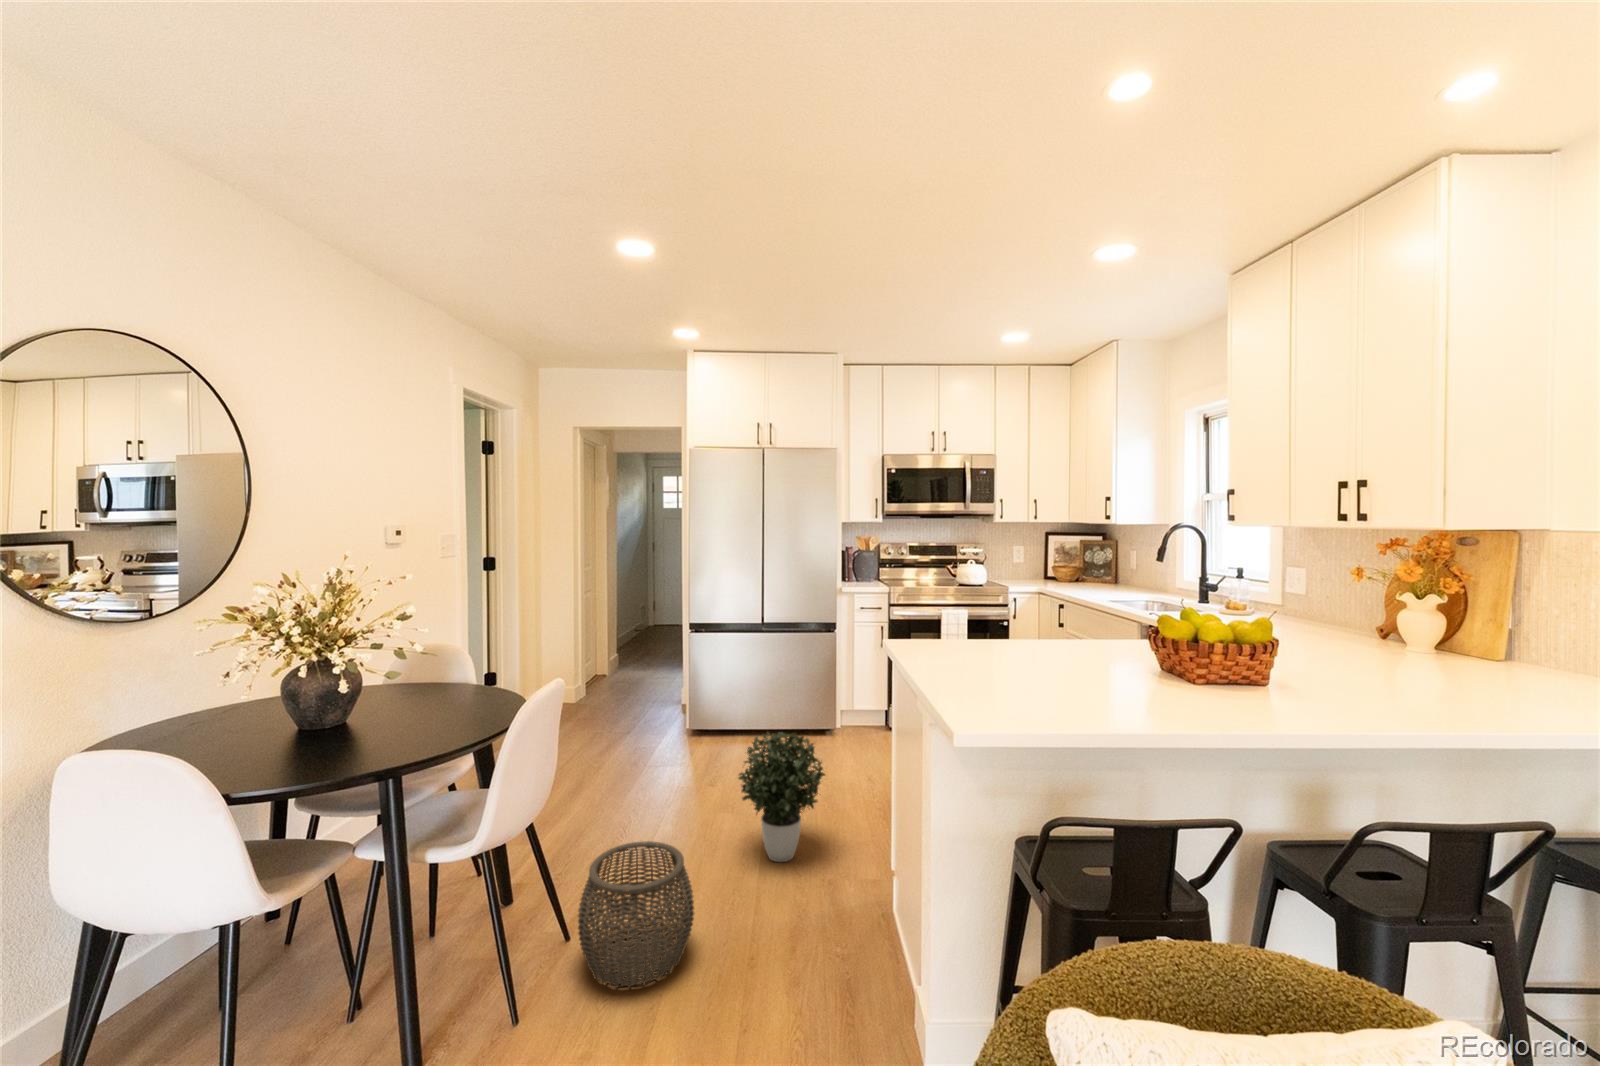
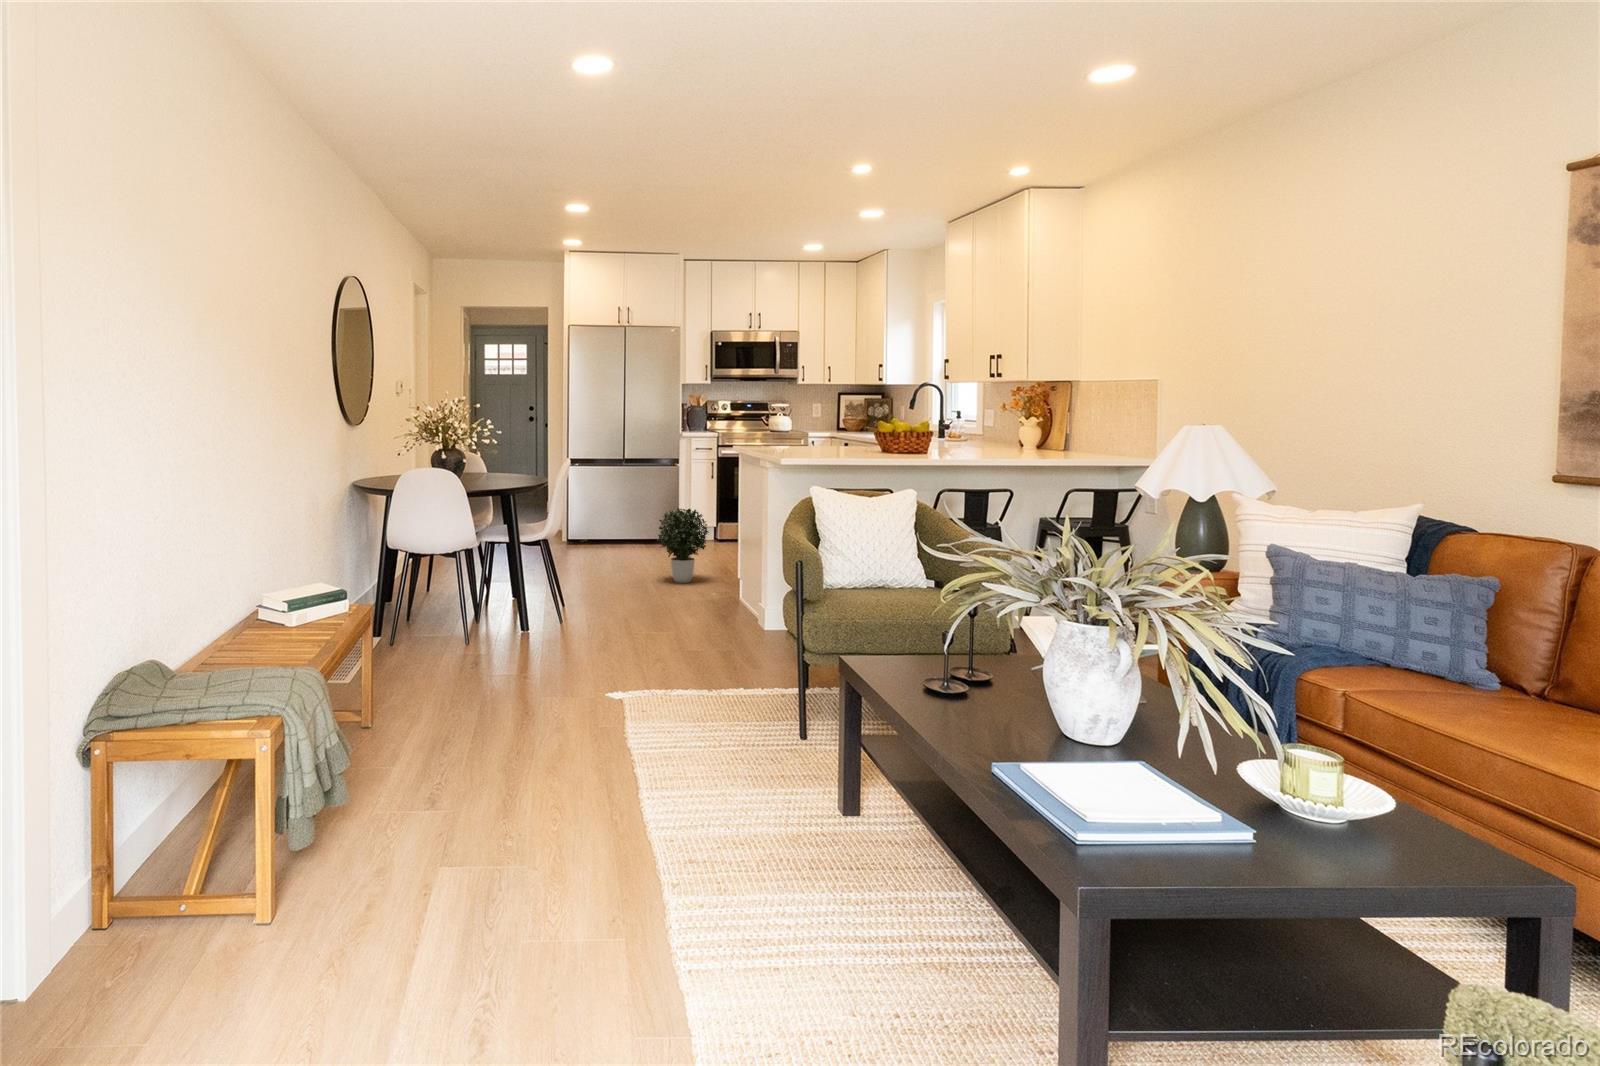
woven basket: present [578,841,694,988] -> none [605,551,664,607]

